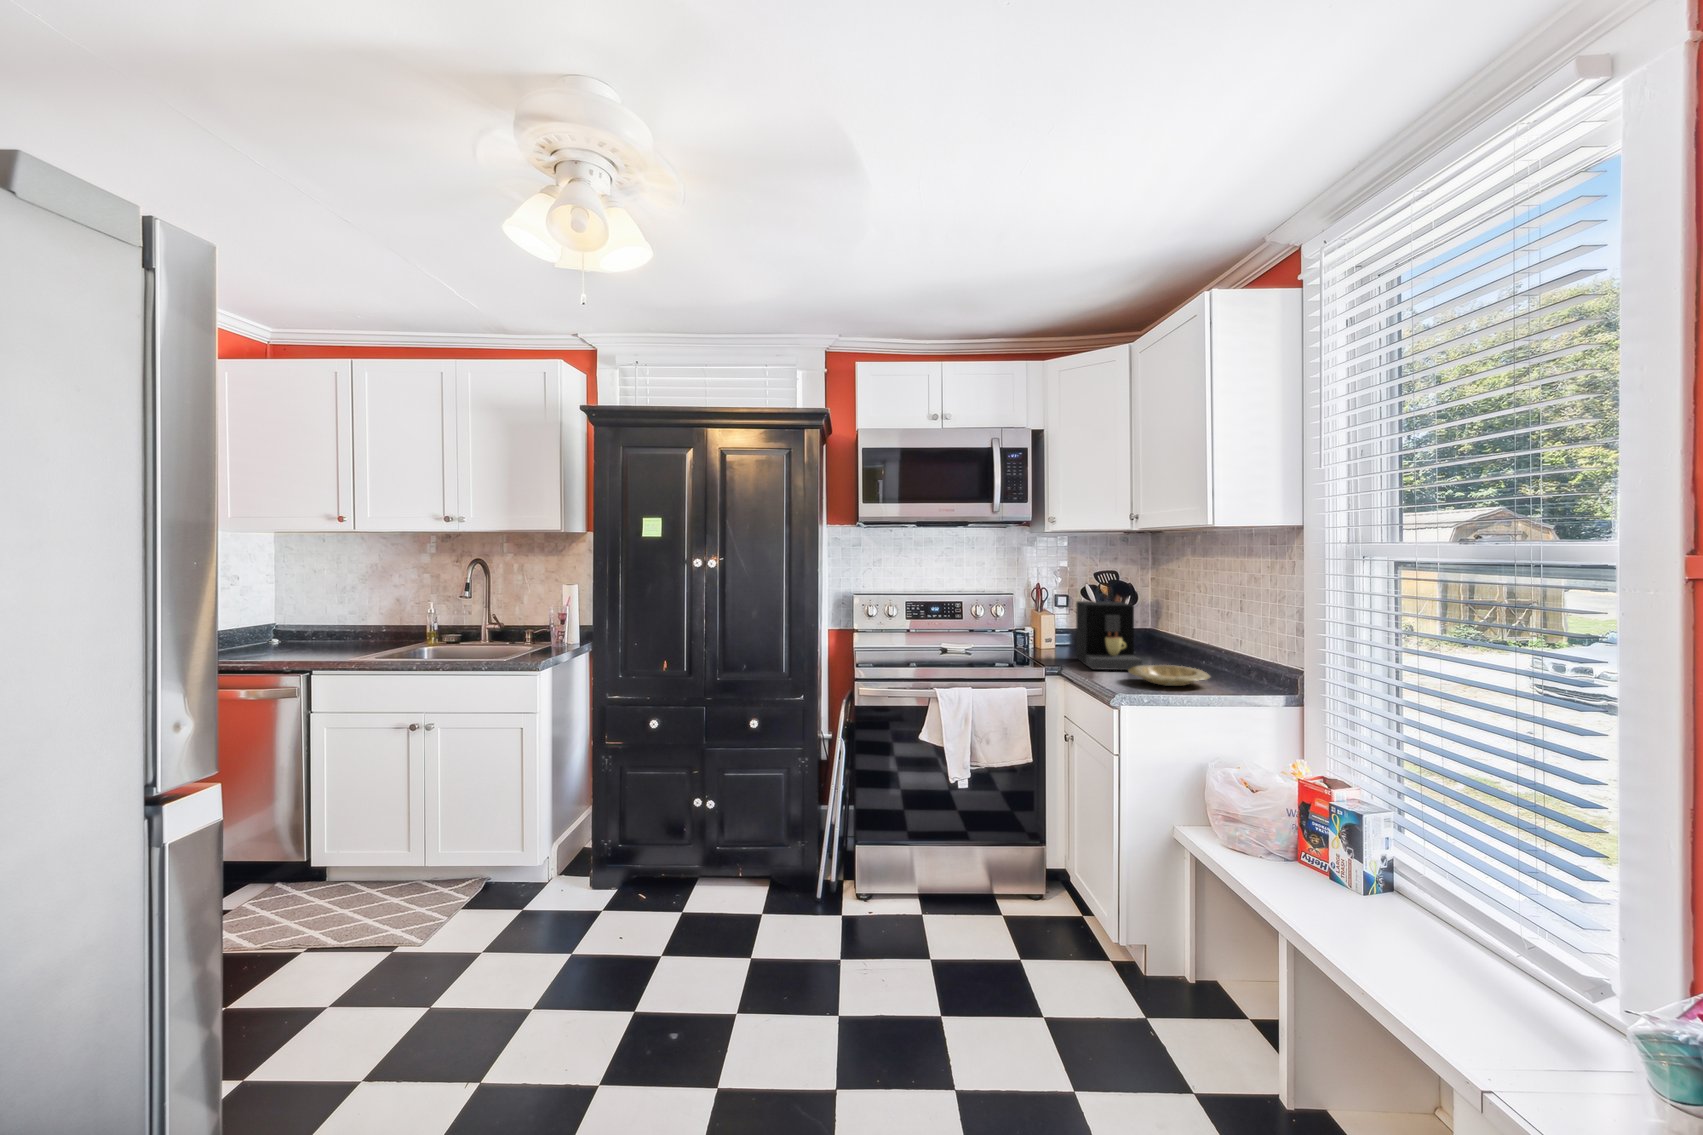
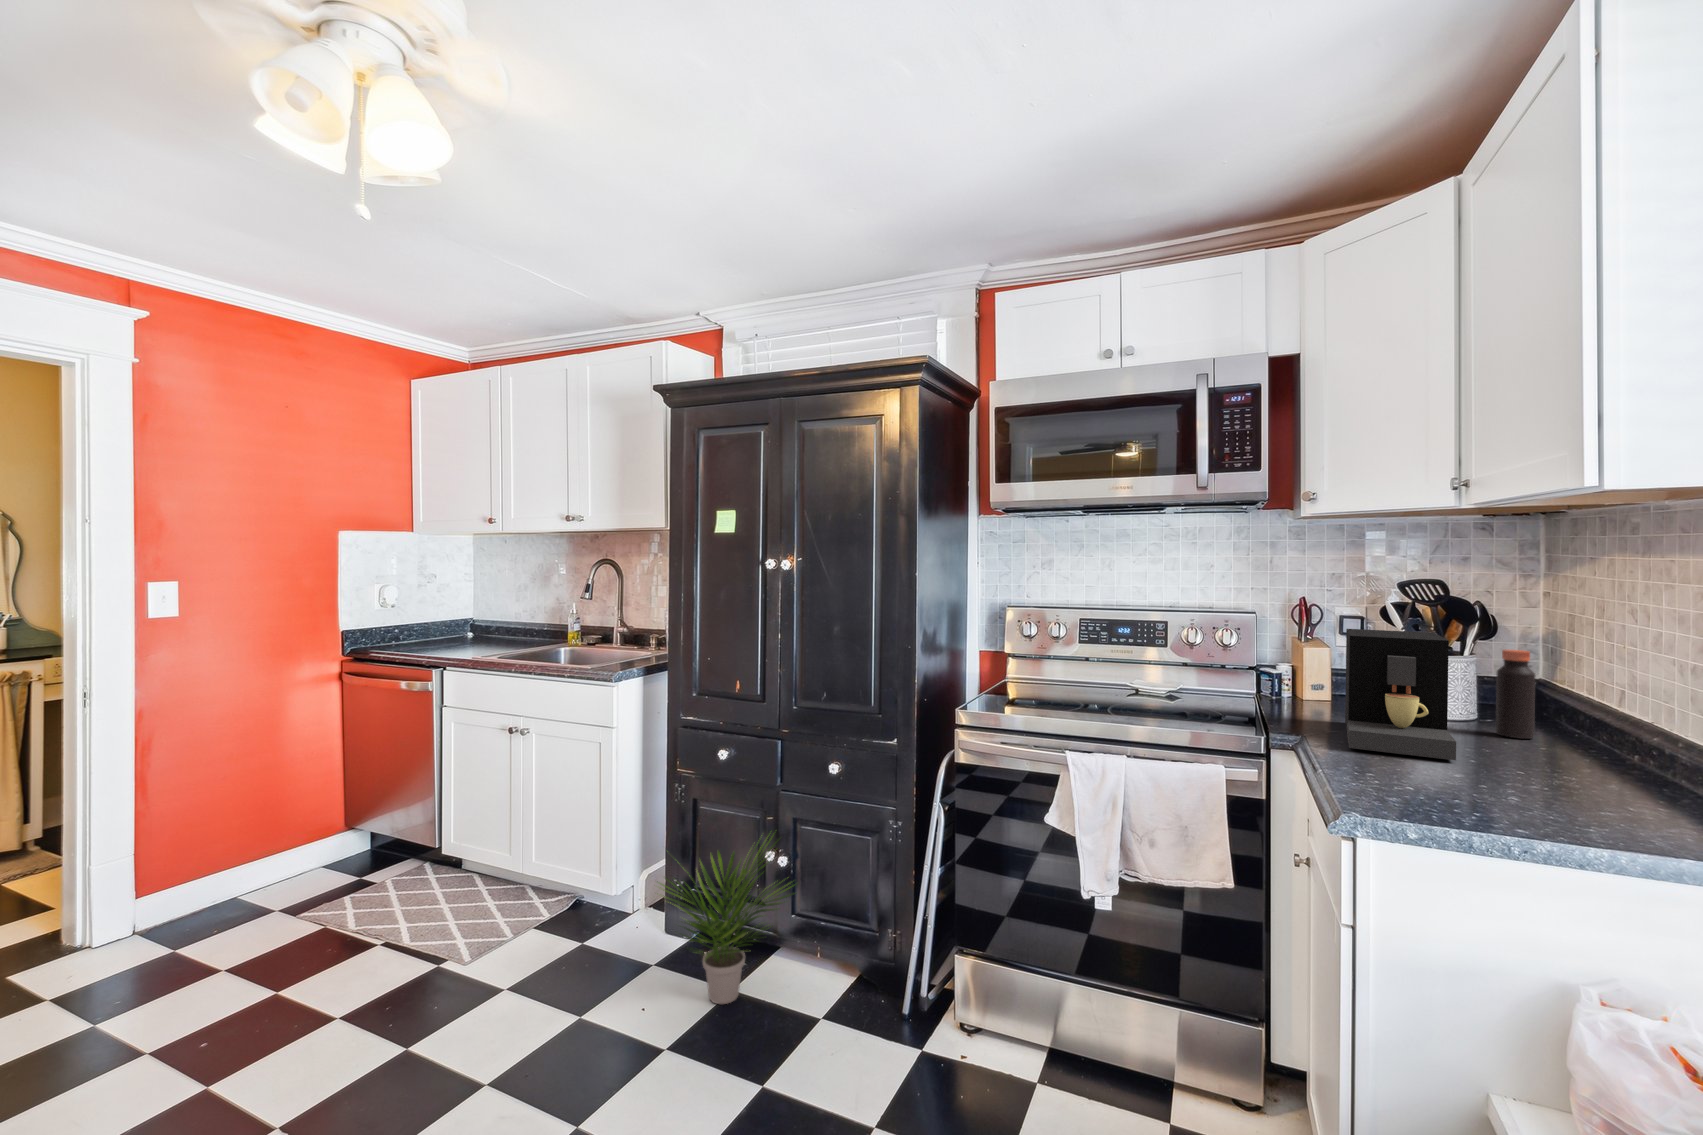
bottle: none [1148,610,1166,659] -> present [1496,649,1535,739]
plate: present [1128,665,1210,686] -> none [1403,754,1599,808]
potted plant: none [614,779,737,920] -> present [660,832,793,1004]

